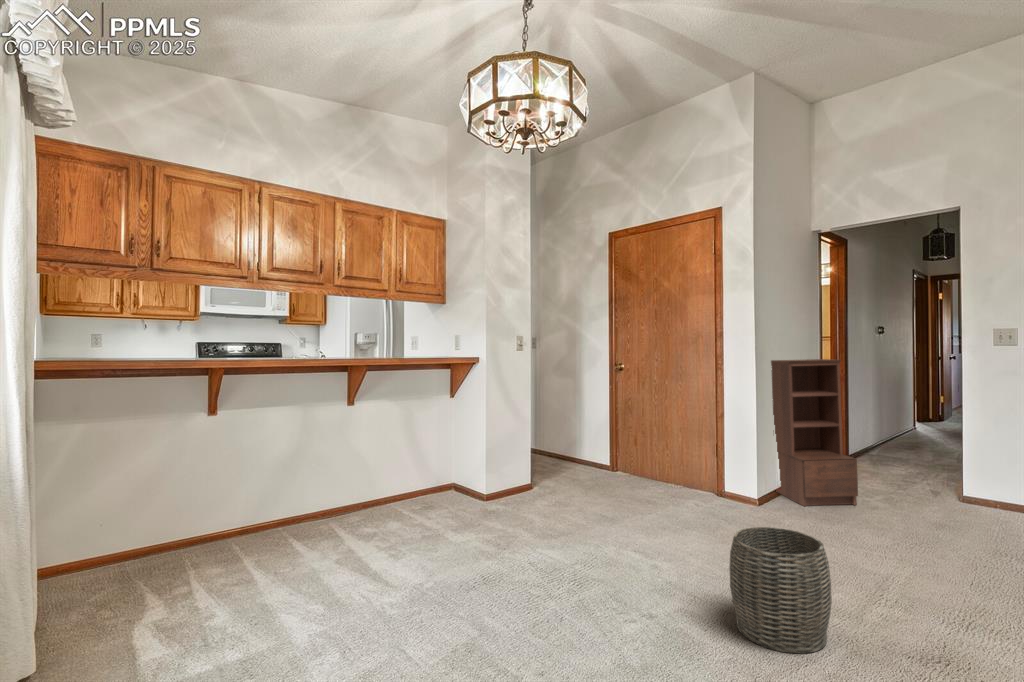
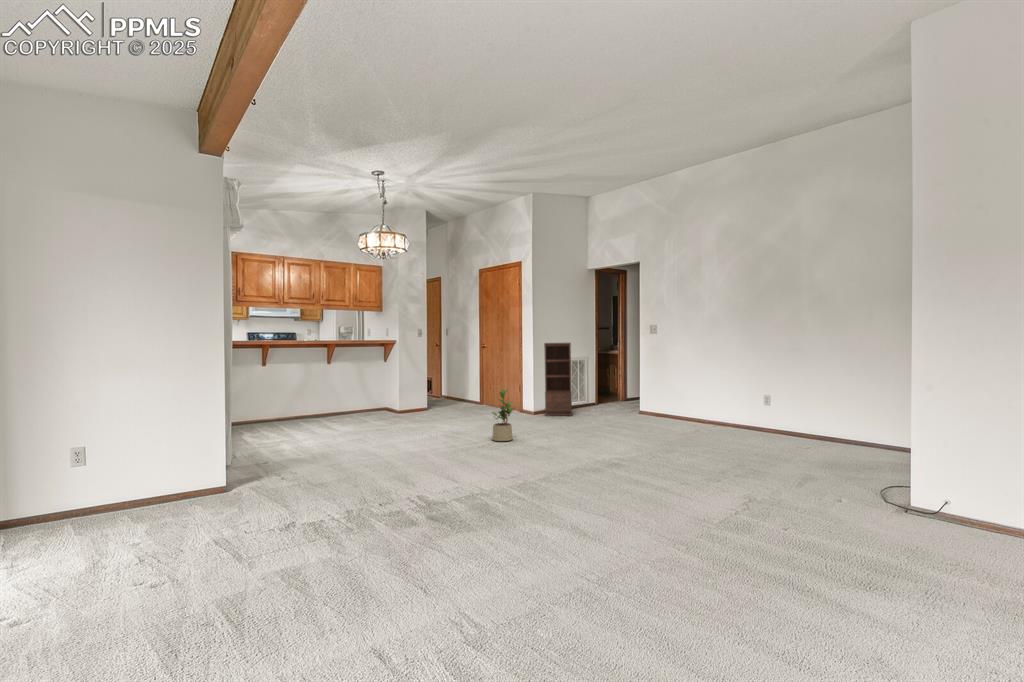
potted plant: none [886,486,976,643] -> present [492,389,513,441]
woven basket: present [729,527,832,653] -> none [435,405,467,442]

